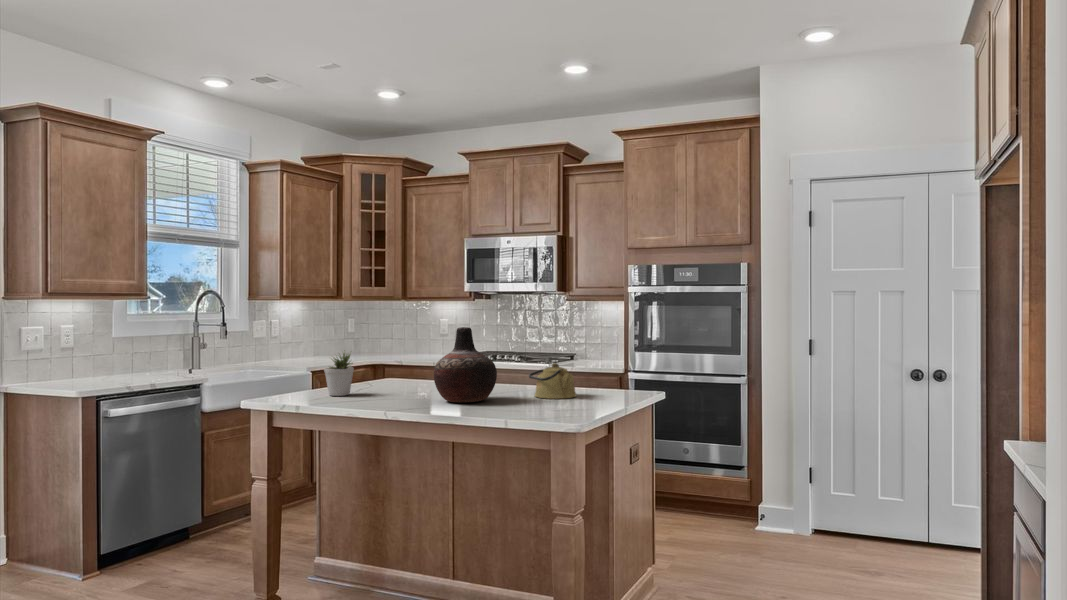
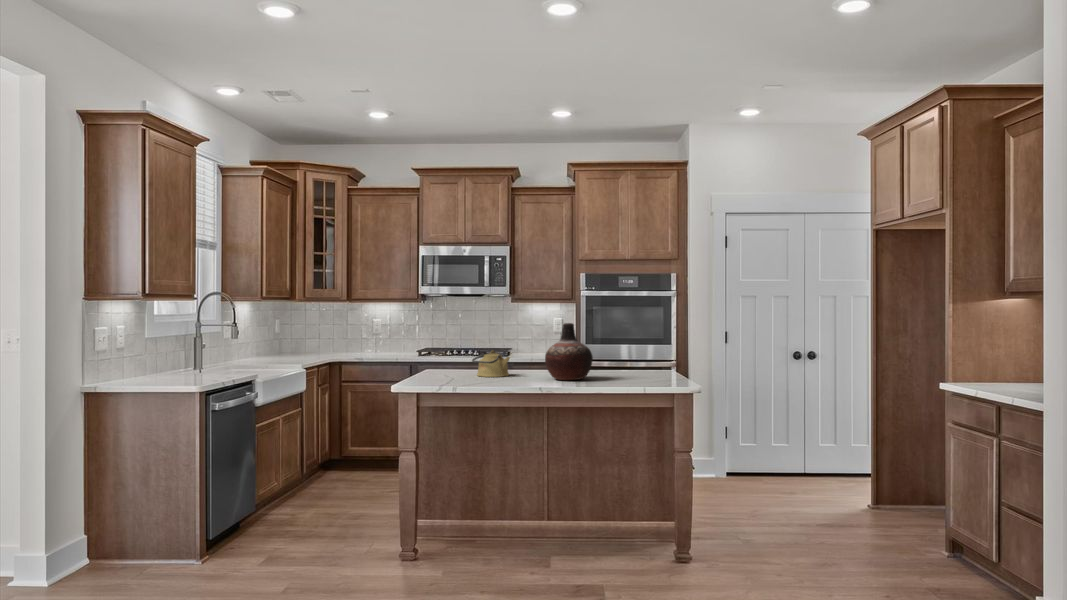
potted plant: present [324,353,354,396] -> none [443,342,468,380]
kettle: present [529,363,576,399] -> present [472,350,510,377]

